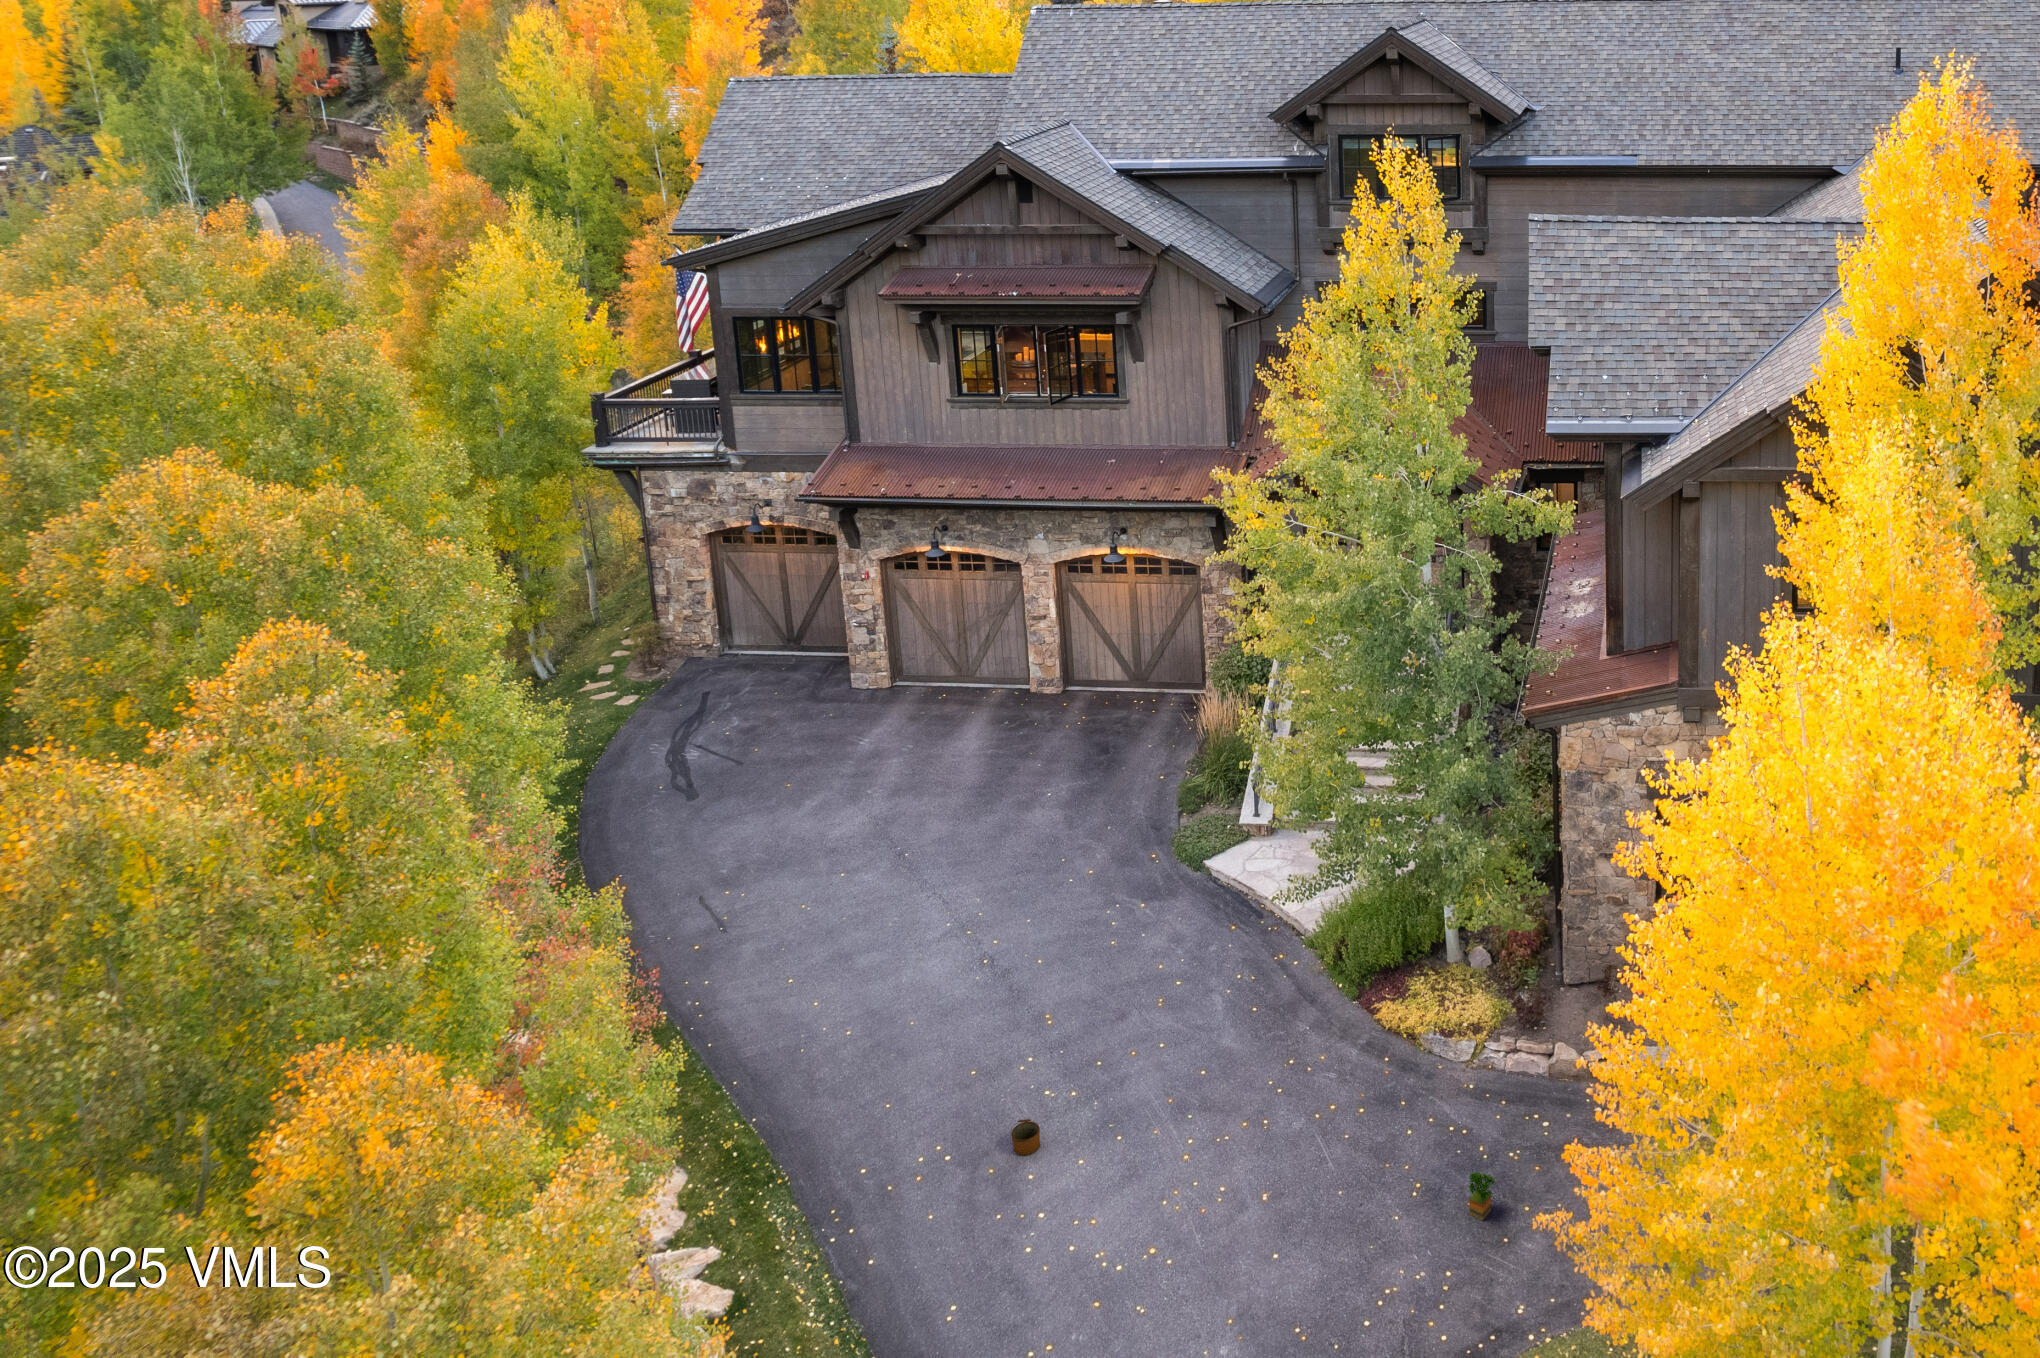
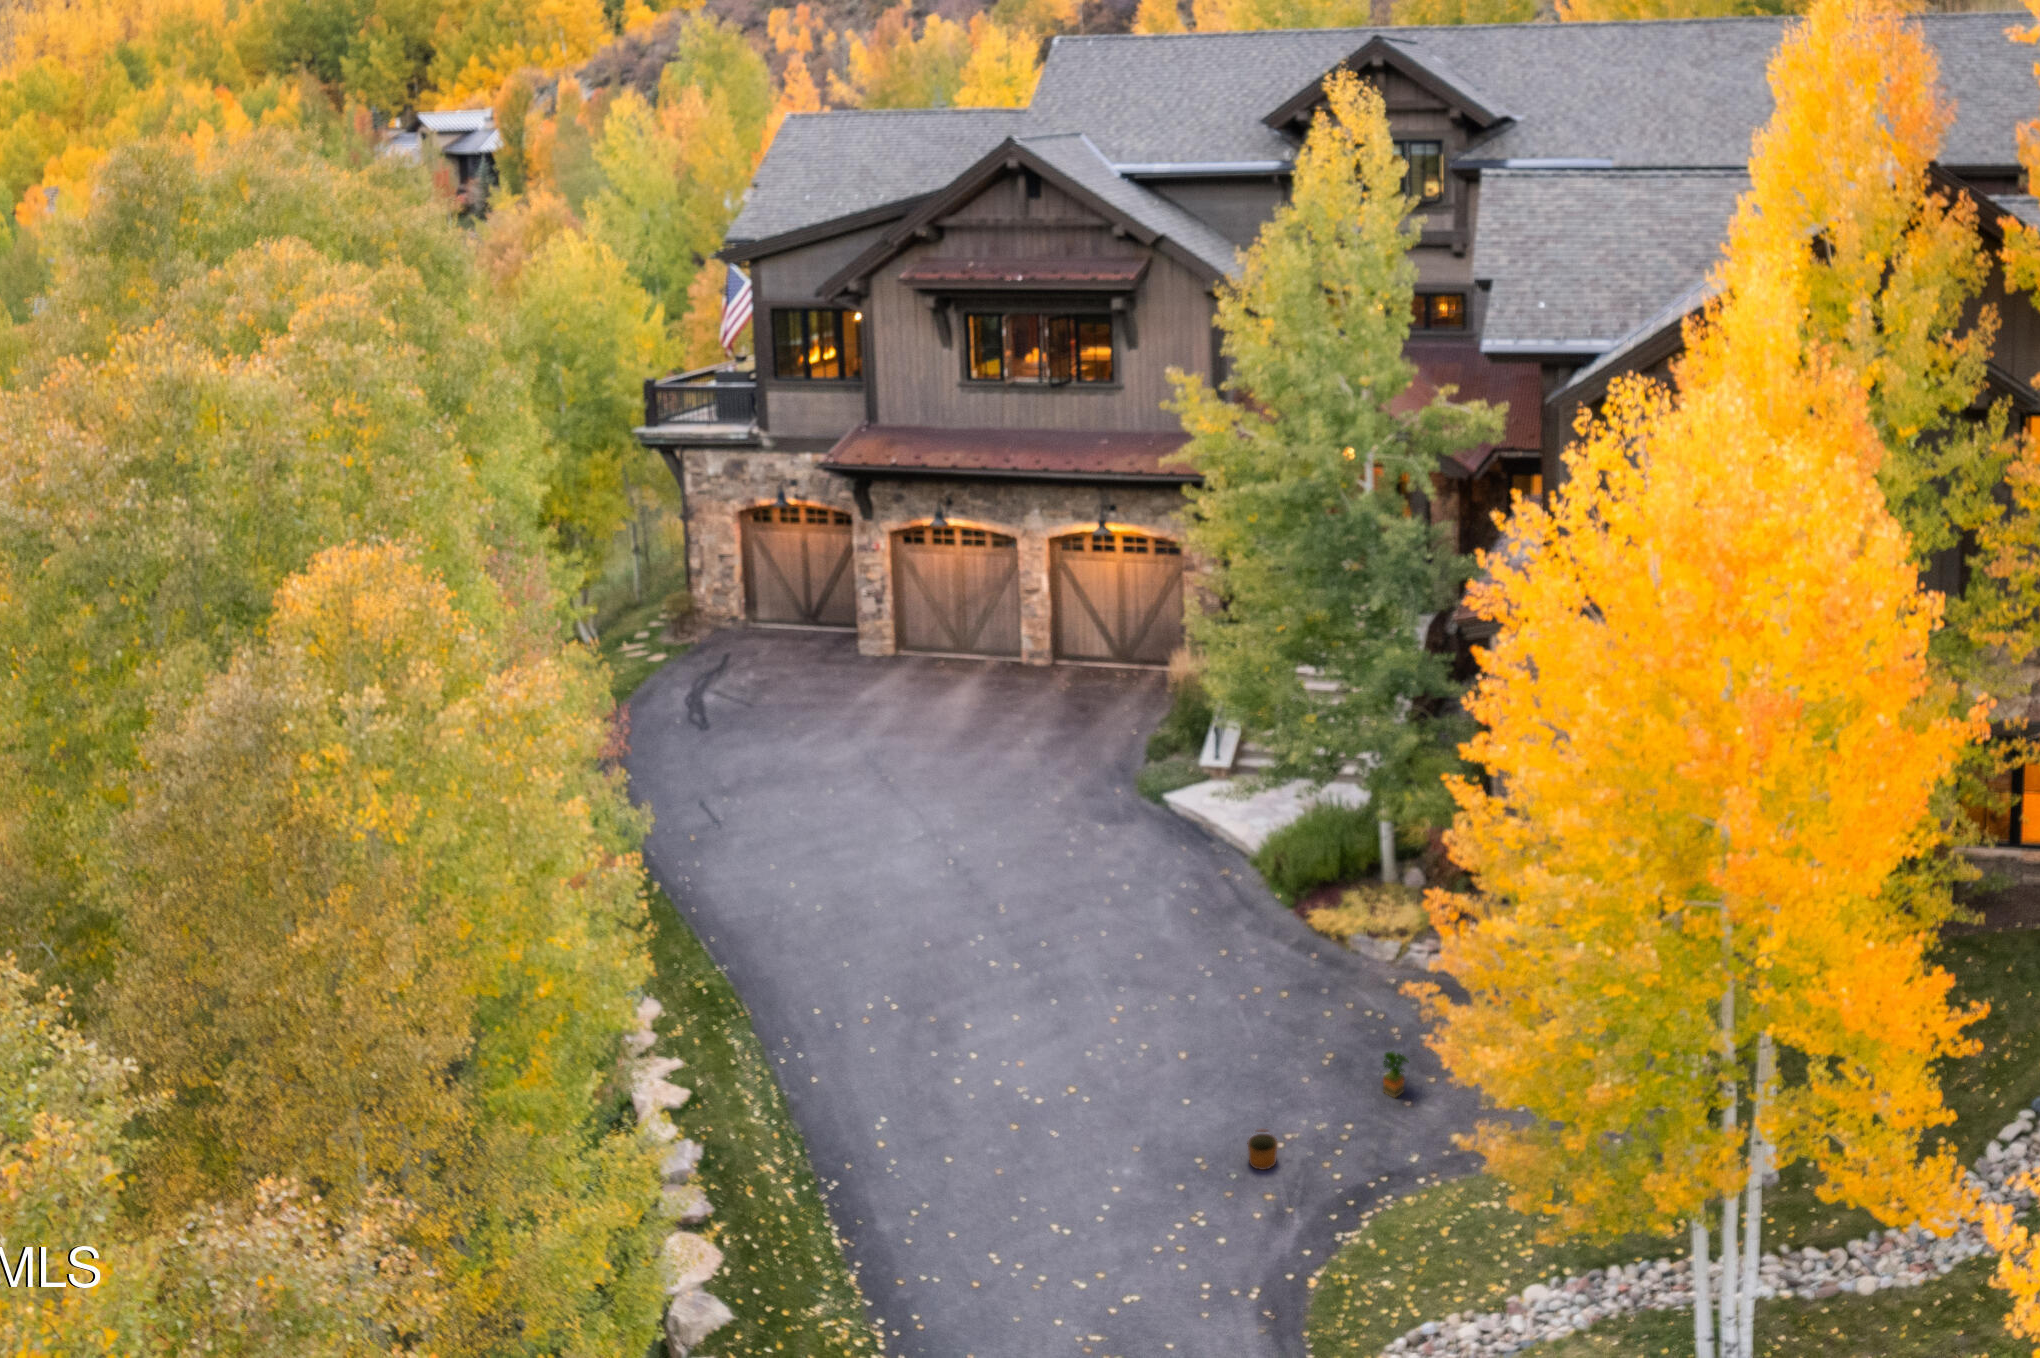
bucket: present [1011,1119,1040,1156] -> present [1247,1129,1277,1170]

